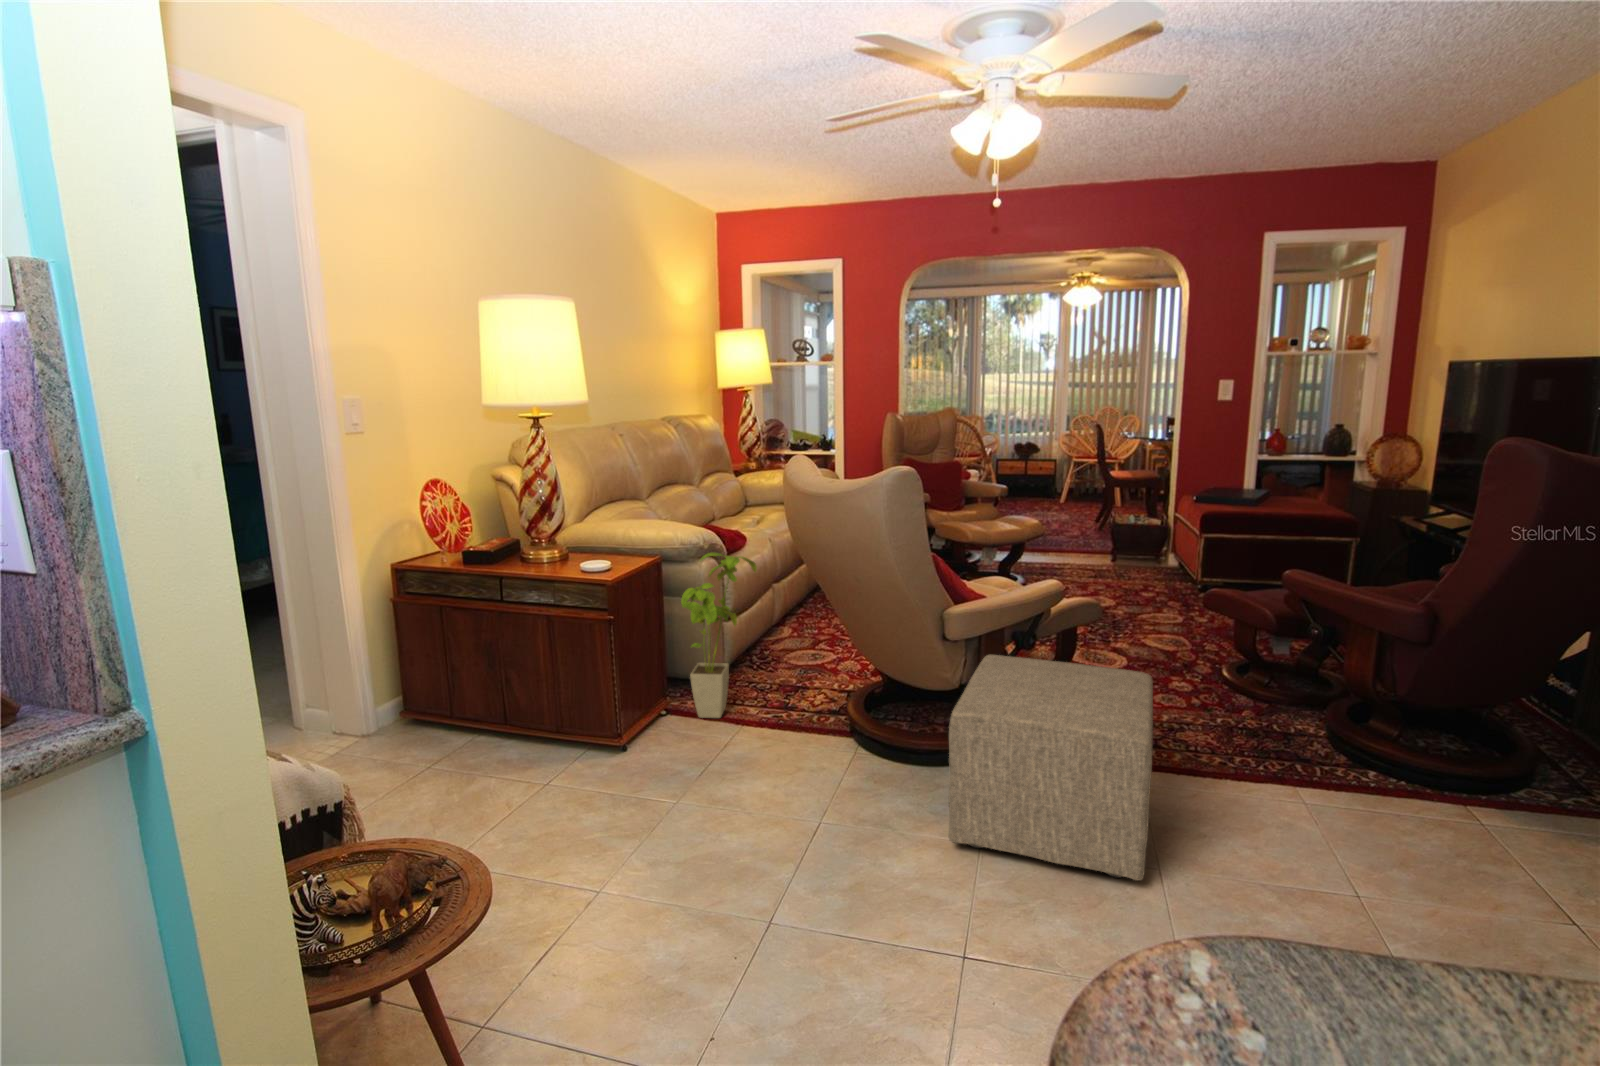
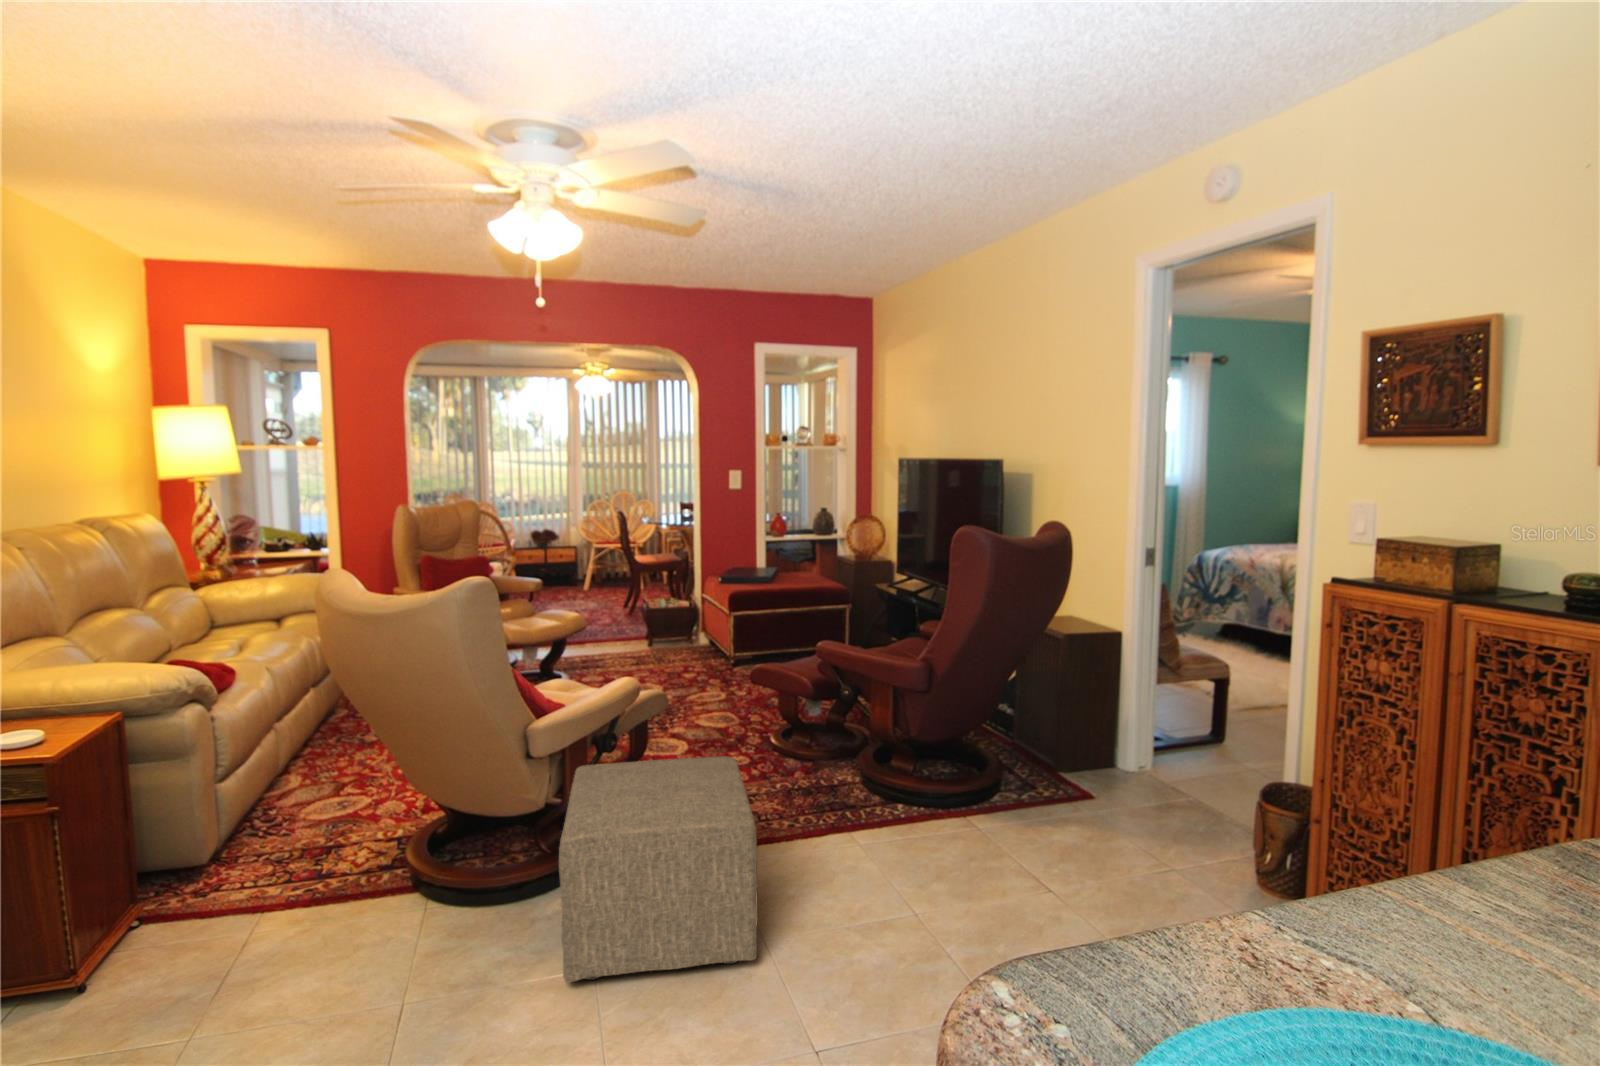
house plant: present [681,553,757,718] -> none [151,697,271,923]

